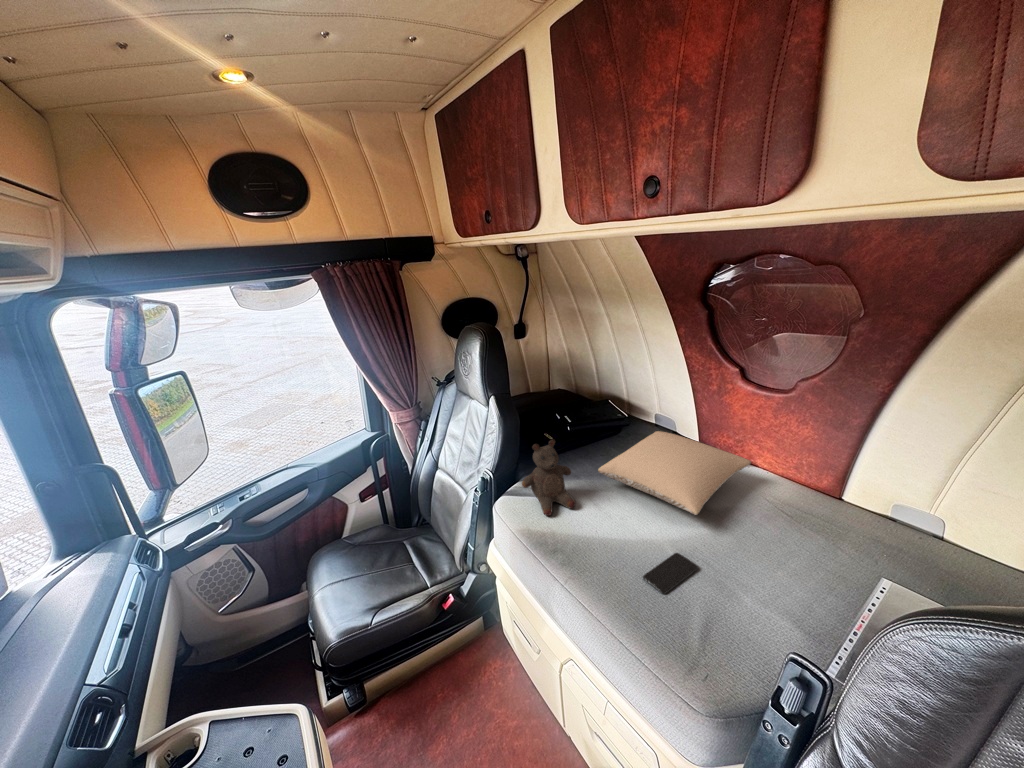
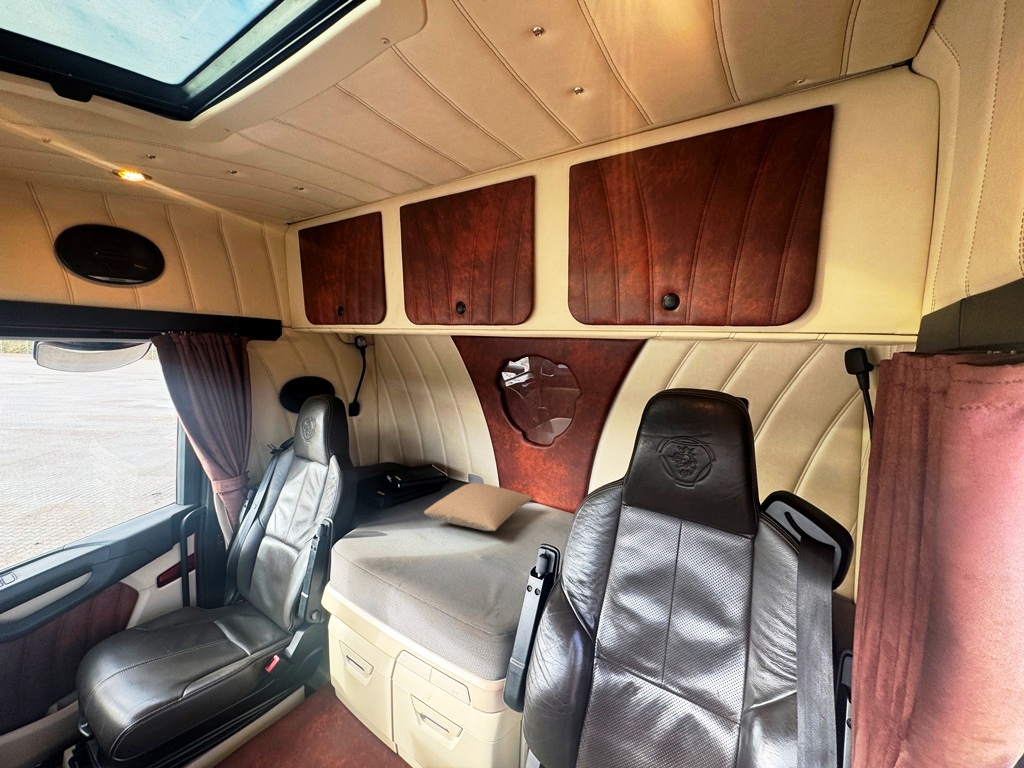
stuffed bear: present [522,439,576,516] -> none [359,486,406,551]
smartphone: present [643,553,698,594] -> none [457,558,495,582]

